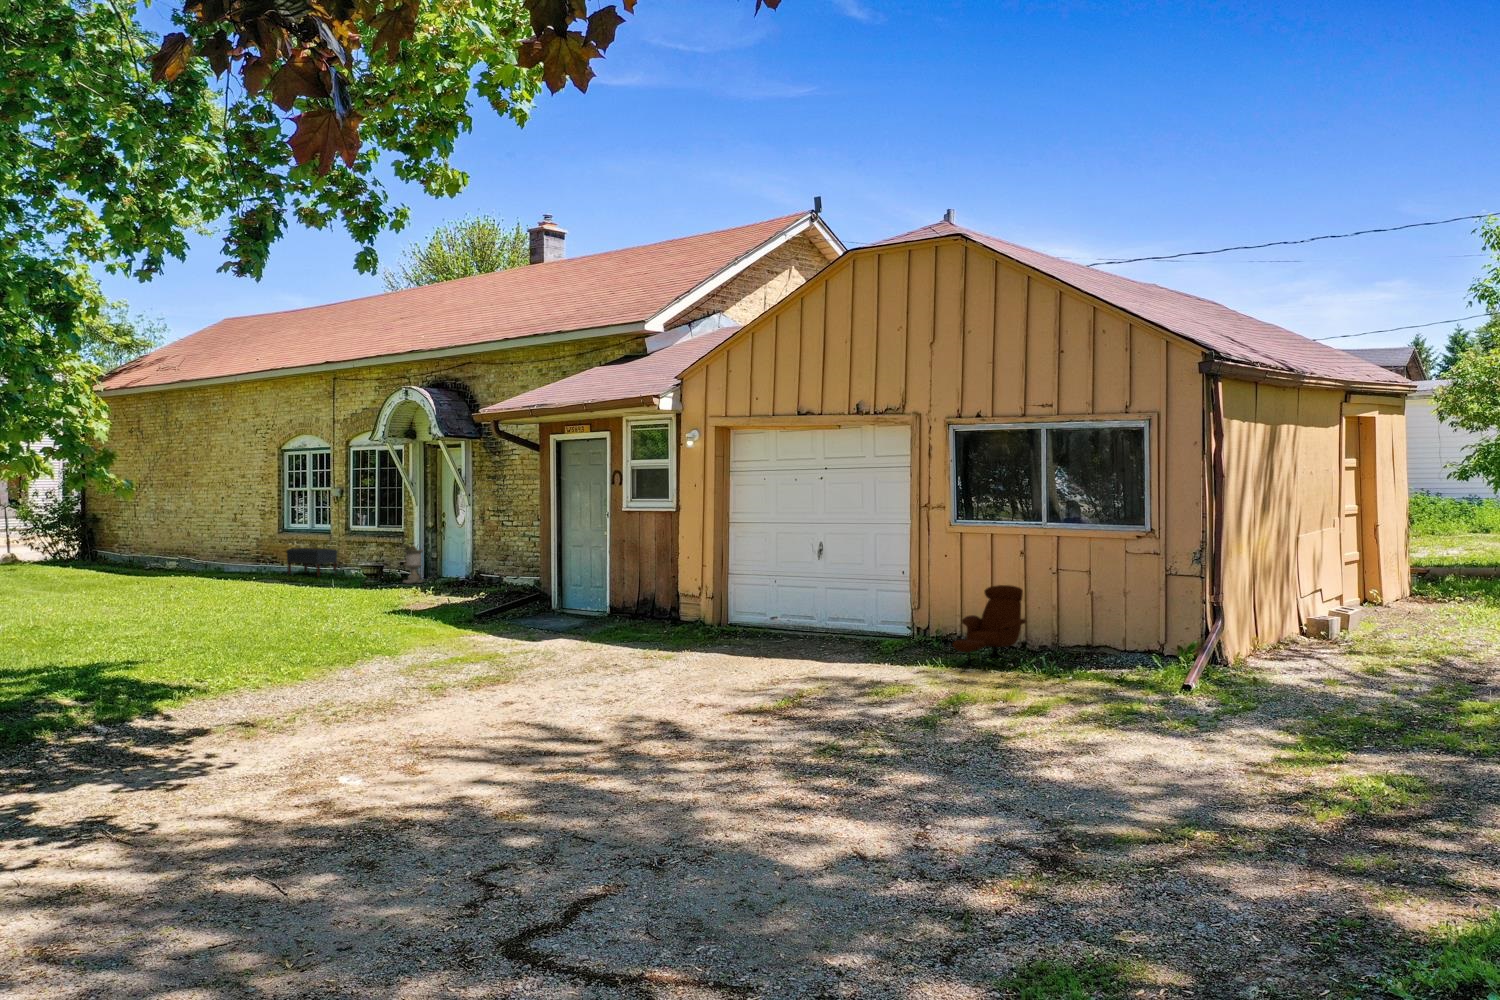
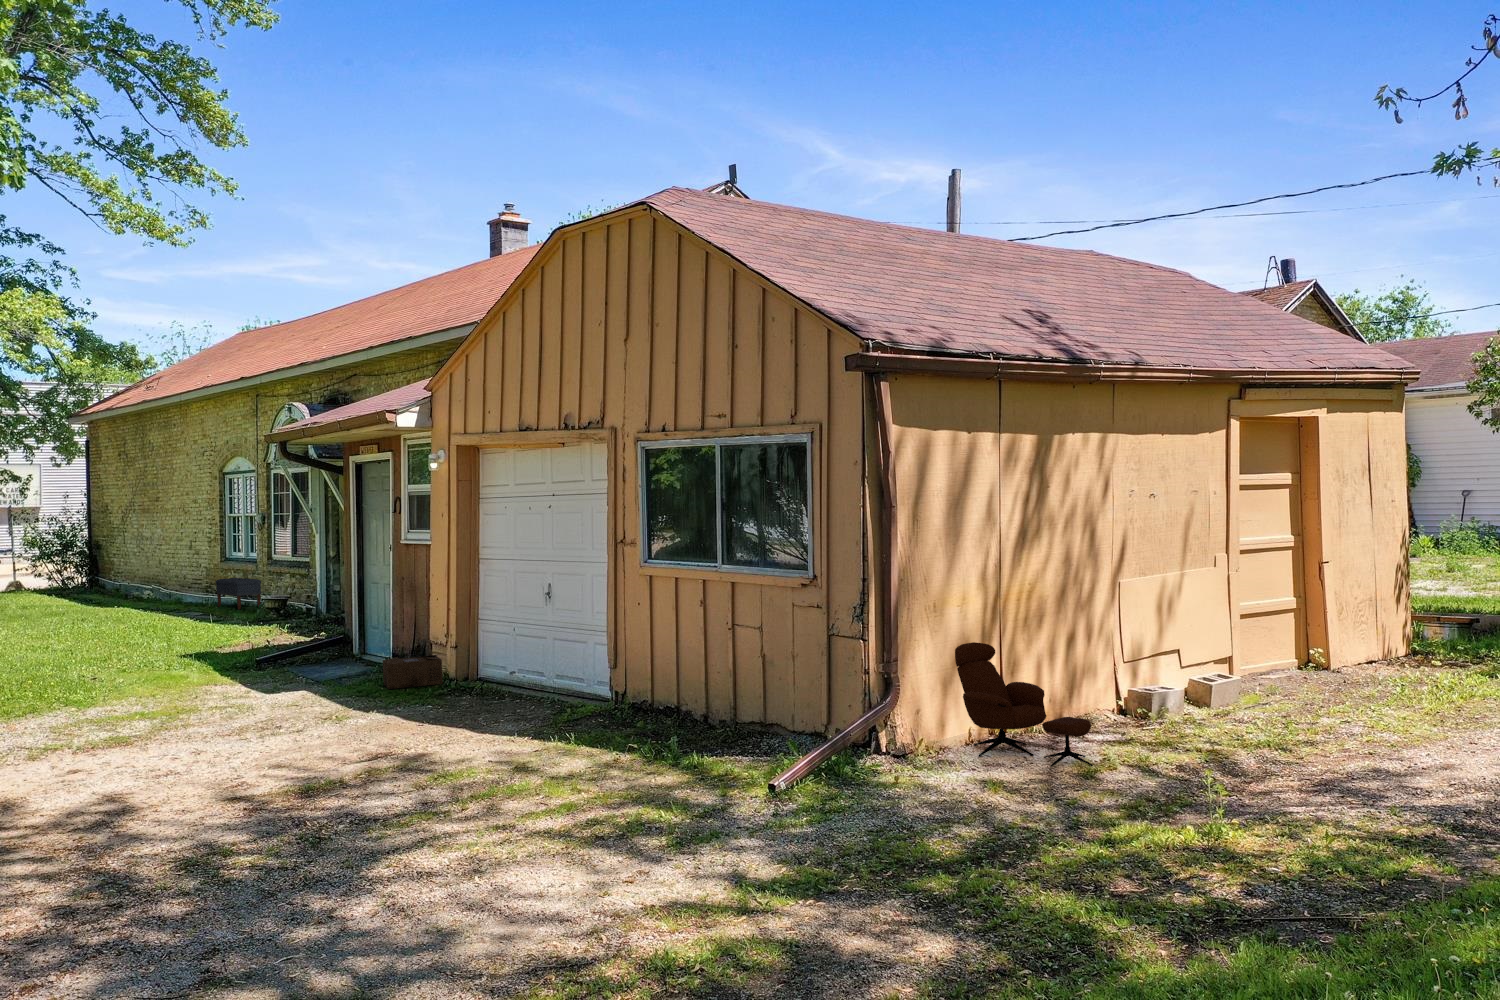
planter: present [403,546,424,584] -> none [296,576,321,619]
lounge chair: present [952,585,1027,672] -> present [955,642,1093,767]
cardboard box: none [639,606,694,634] -> present [383,655,443,689]

